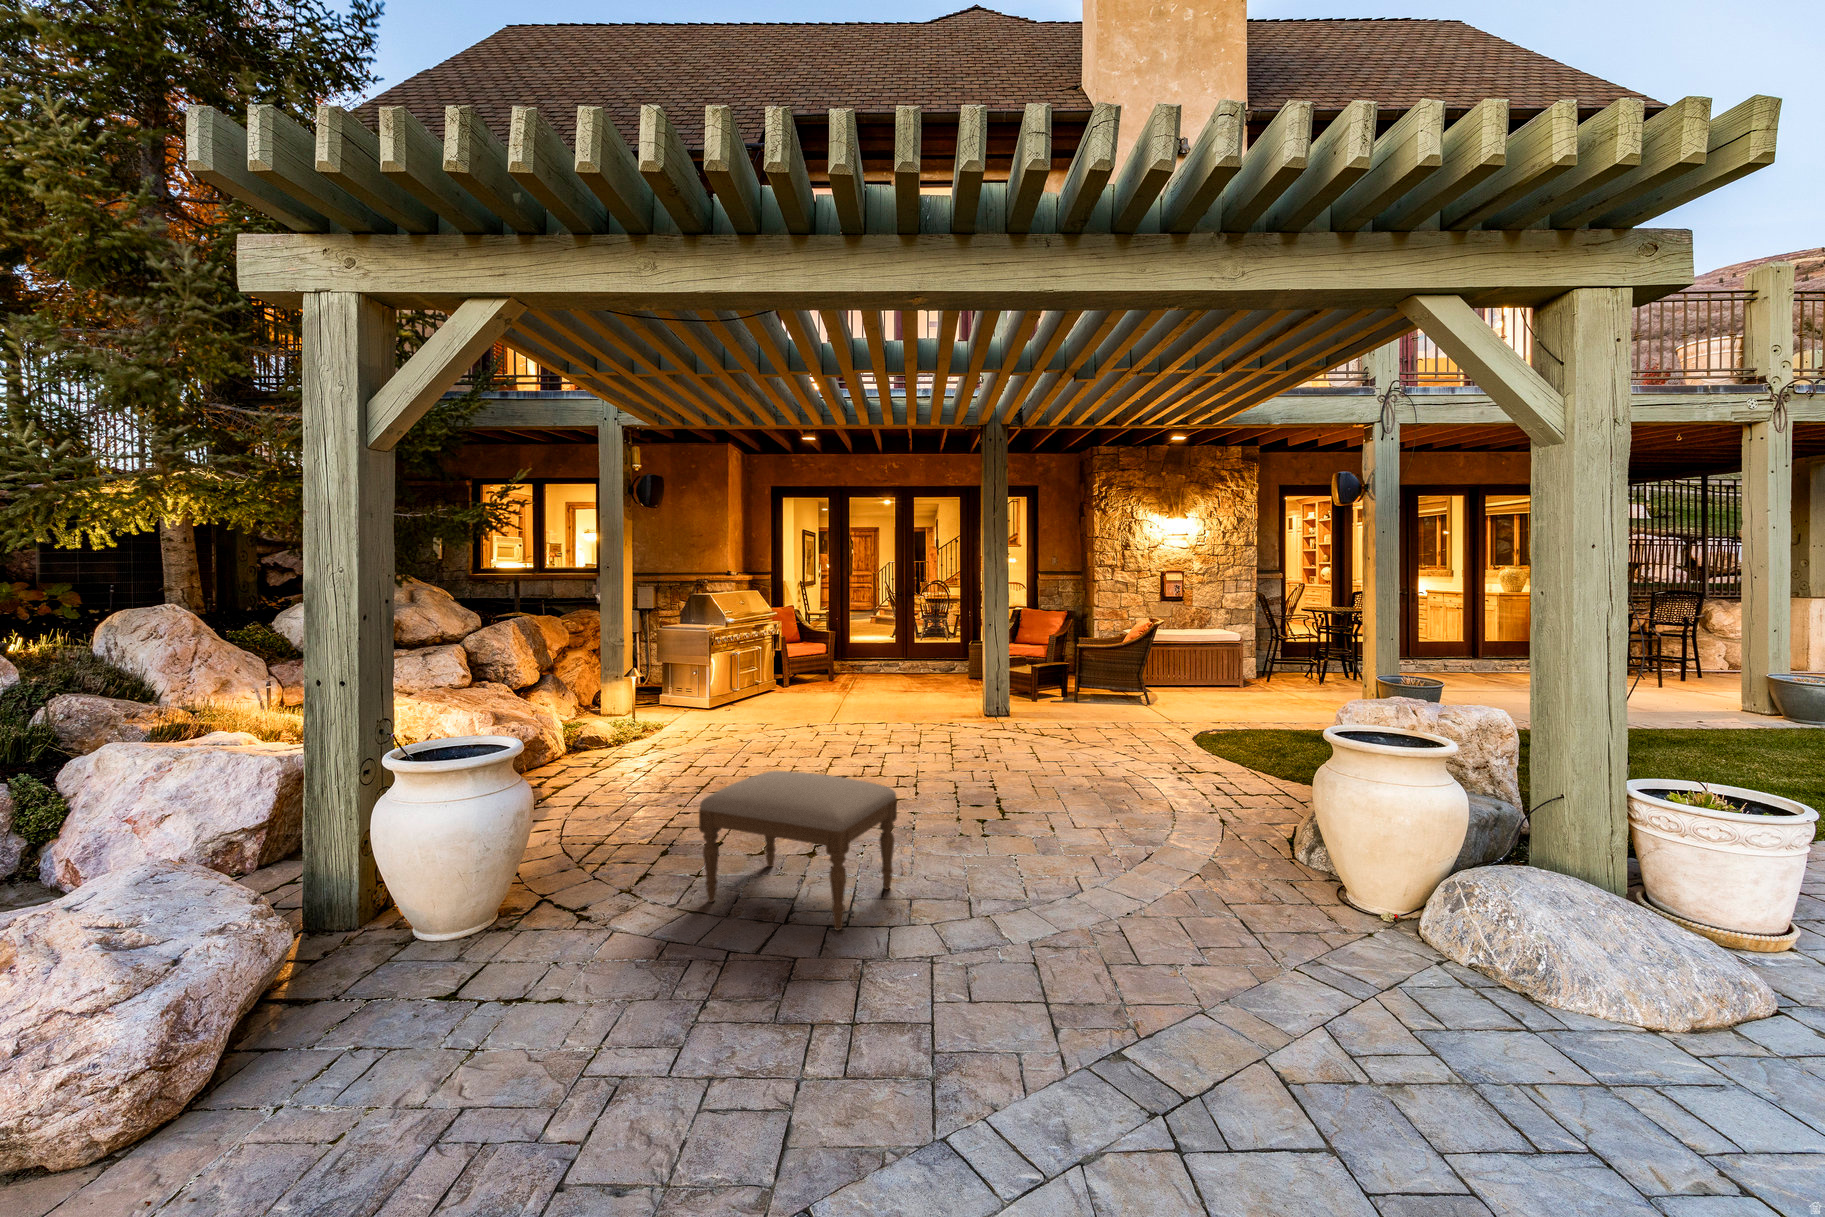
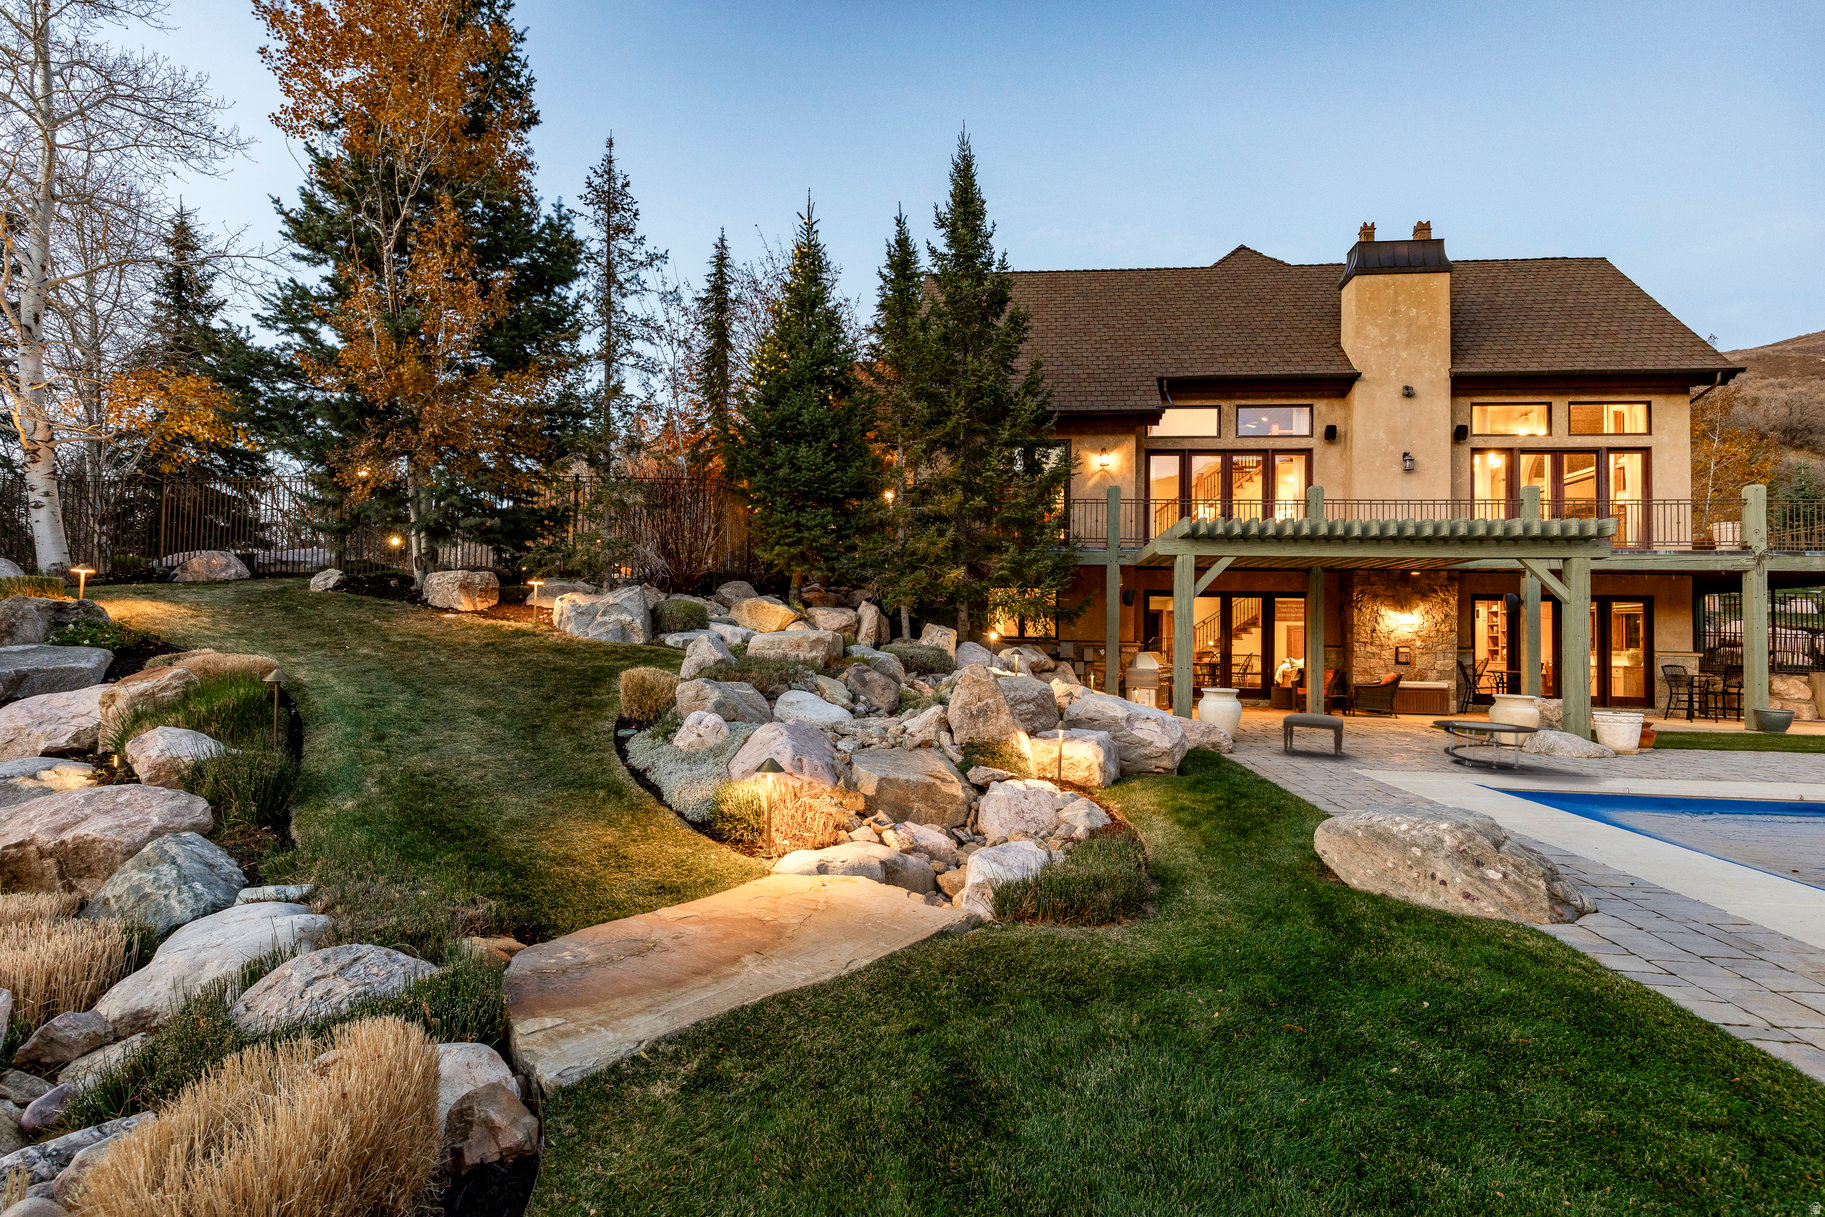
coffee table: none [1145,776,1484,1000] -> present [1433,720,1538,768]

